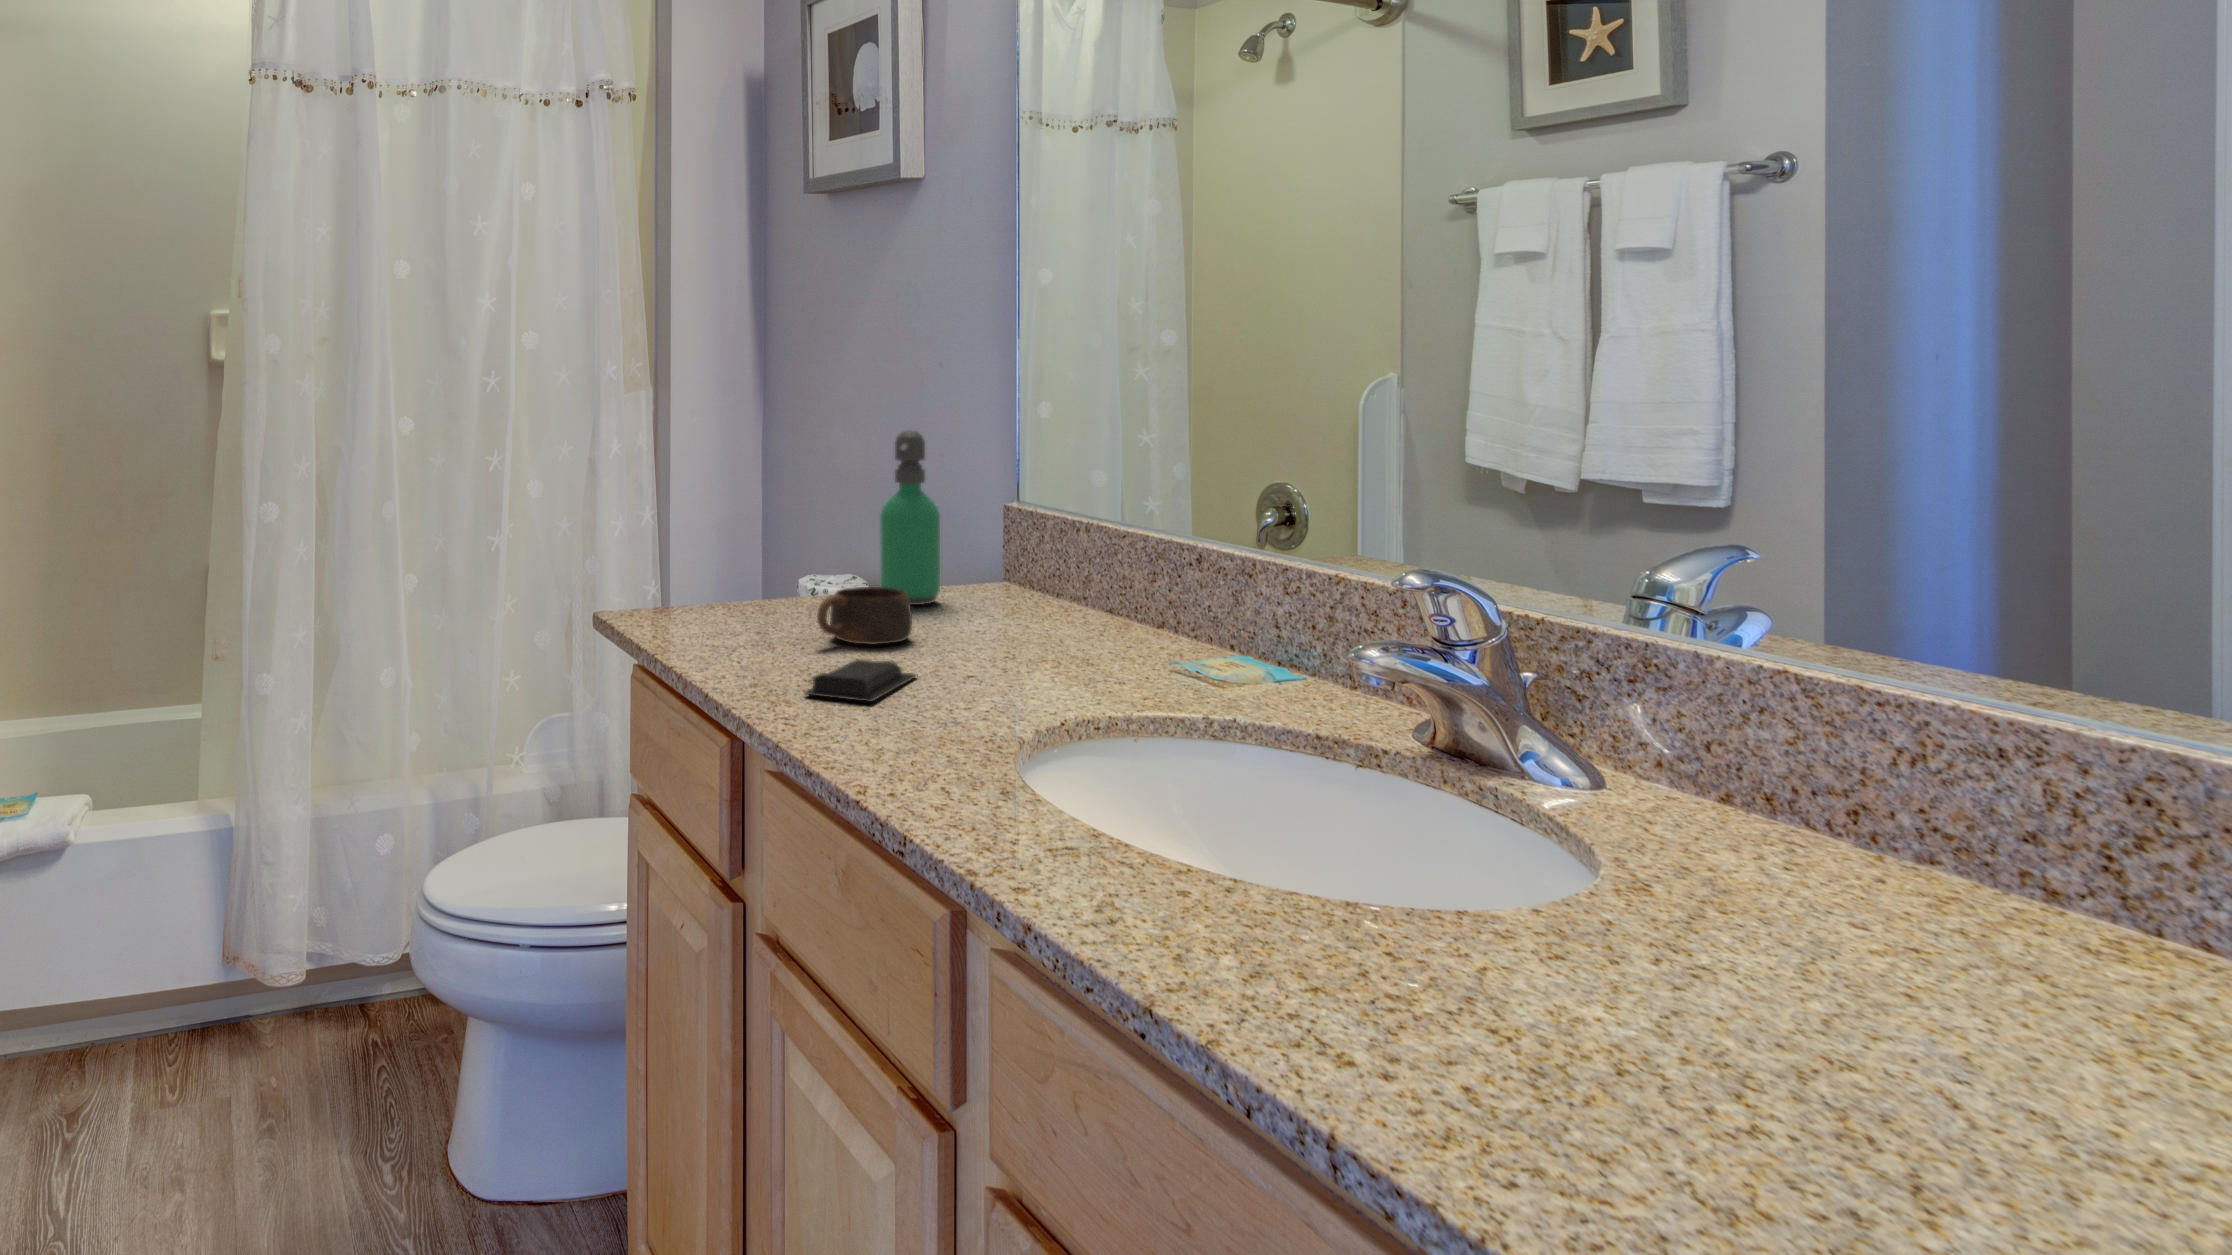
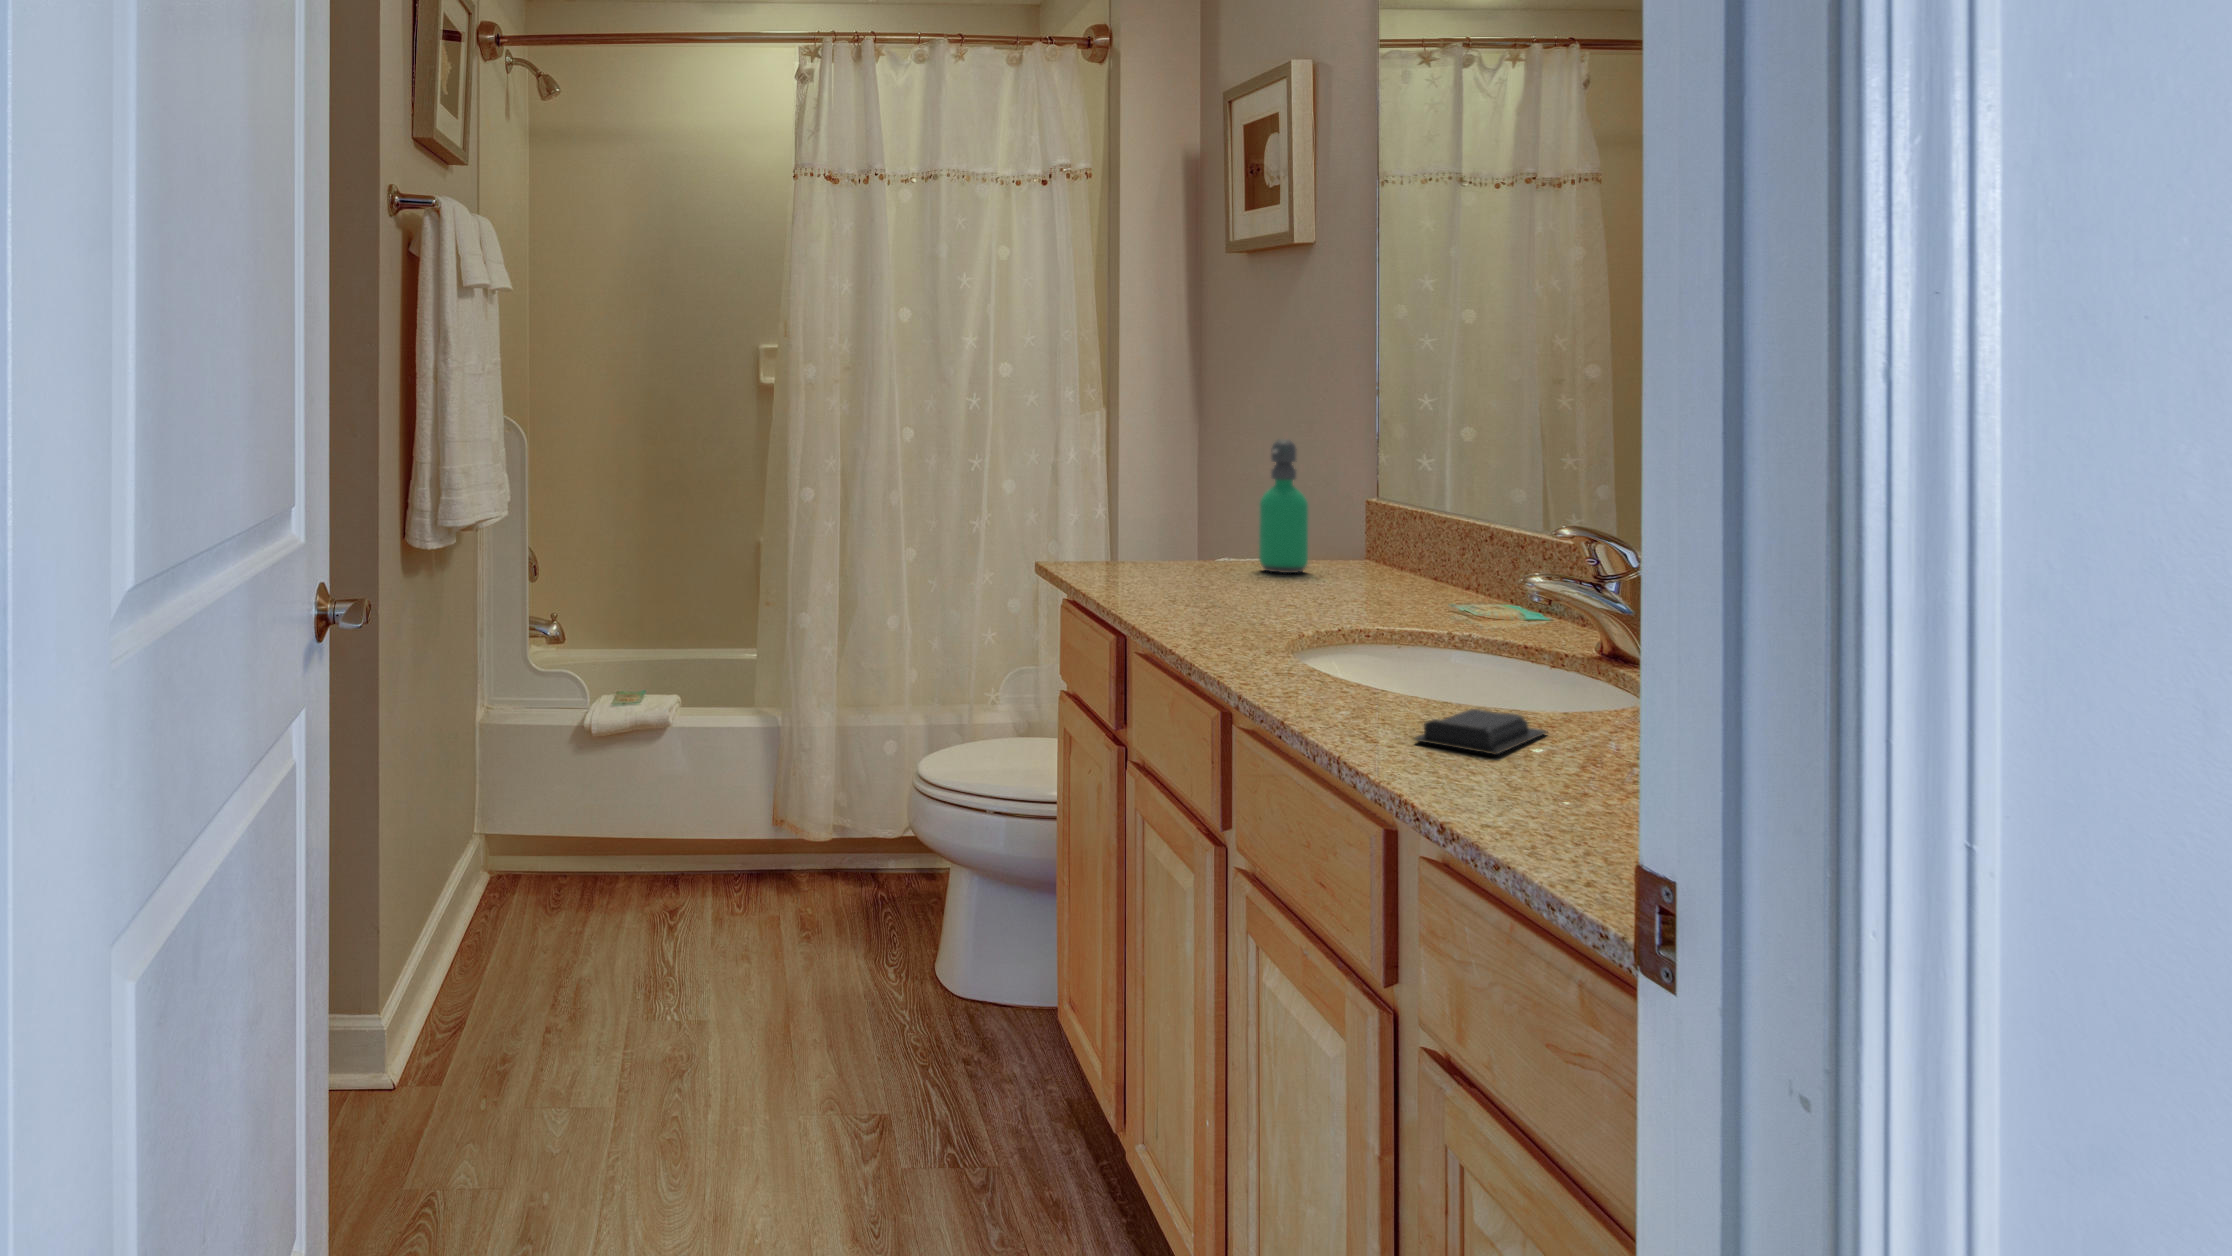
cup: present [817,587,912,645] -> none [1191,551,1267,590]
soap bar: present [805,659,918,702] -> present [1414,709,1546,755]

